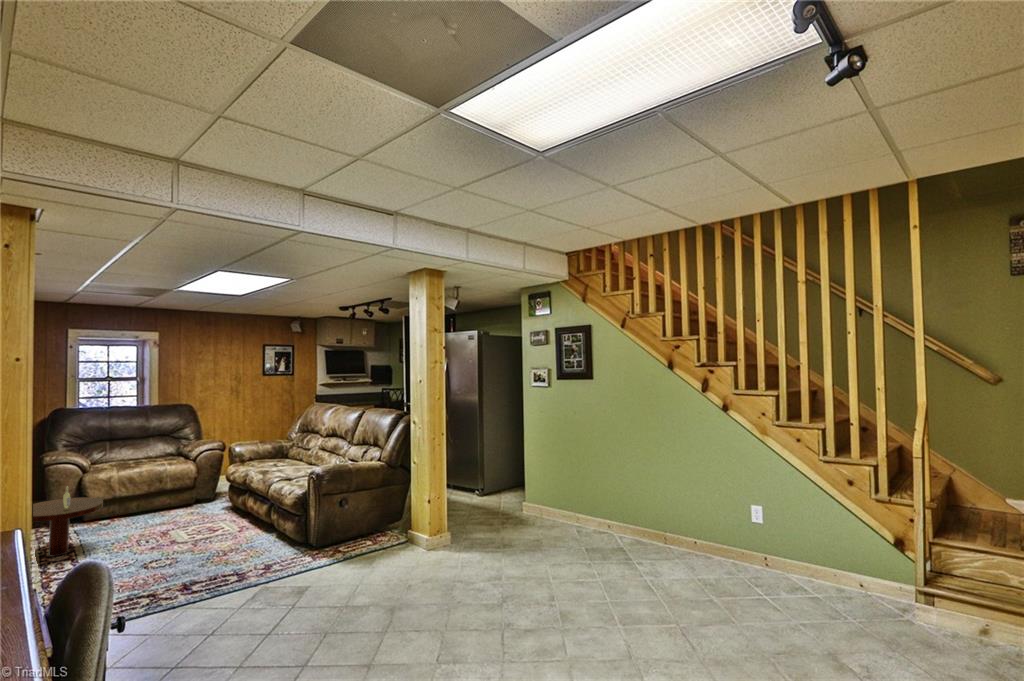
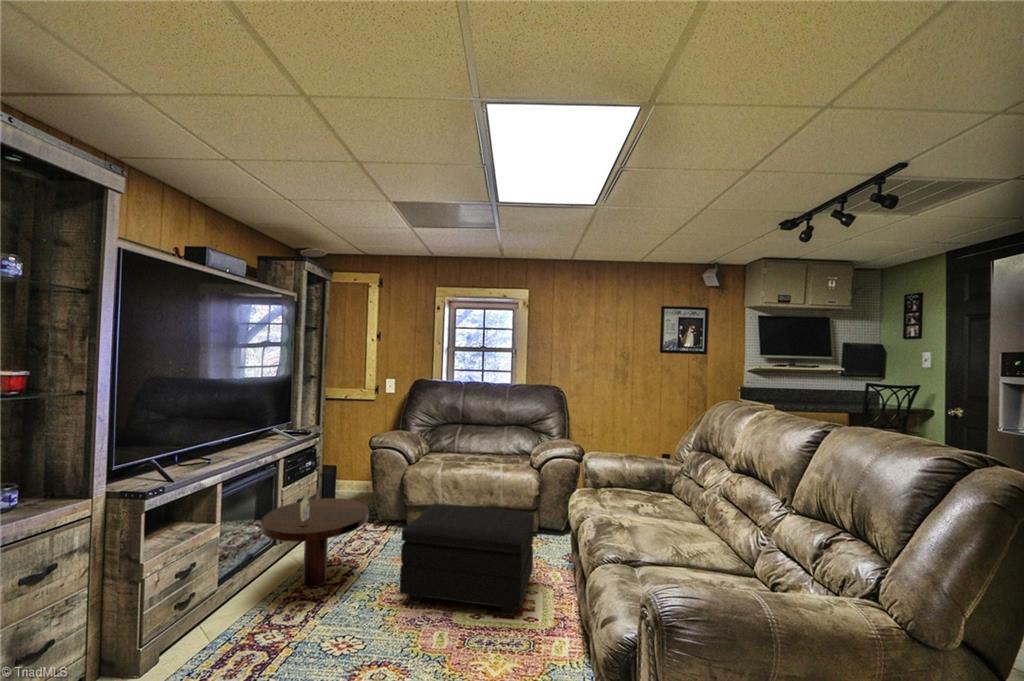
footstool: none [139,480,226,541] -> present [400,505,534,616]

